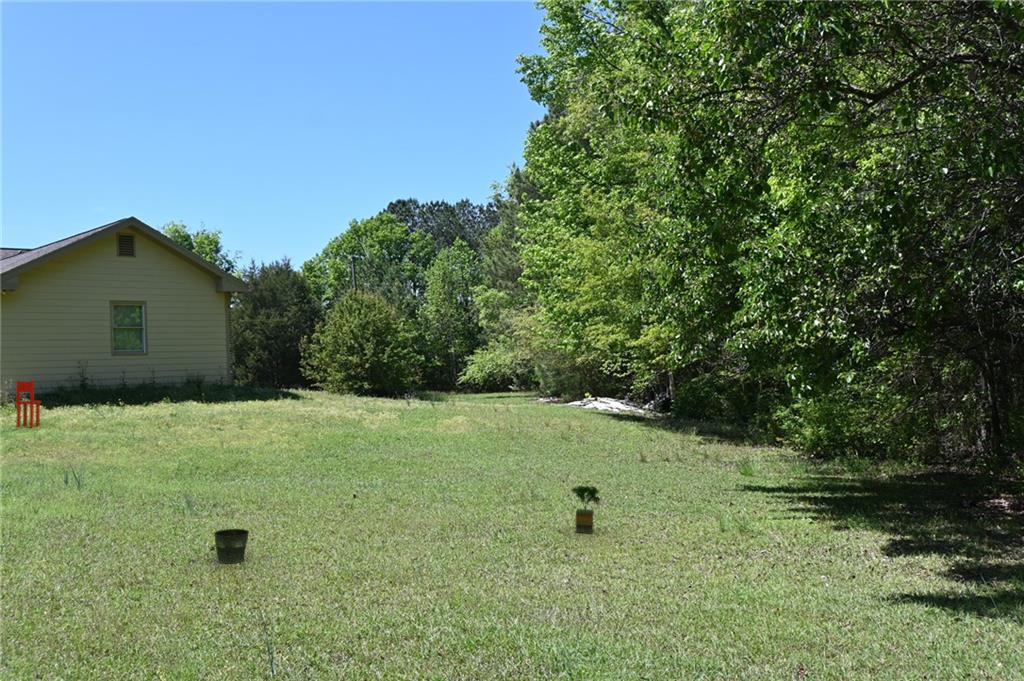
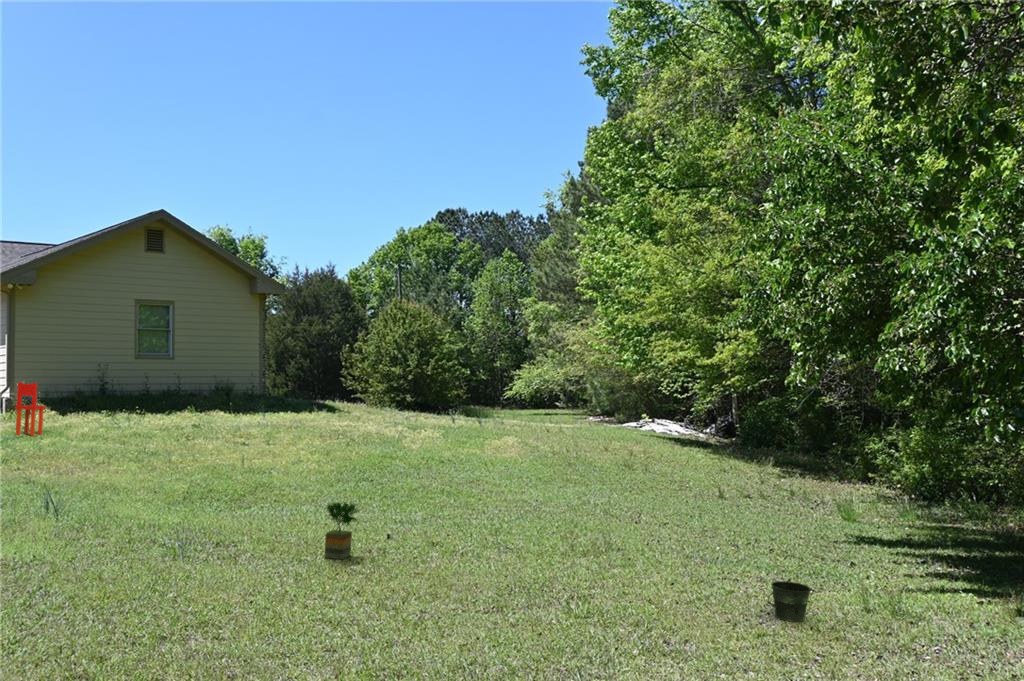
potted tree: present [572,486,601,534] -> present [324,502,359,559]
bucket: present [210,529,249,563] -> present [768,581,811,622]

